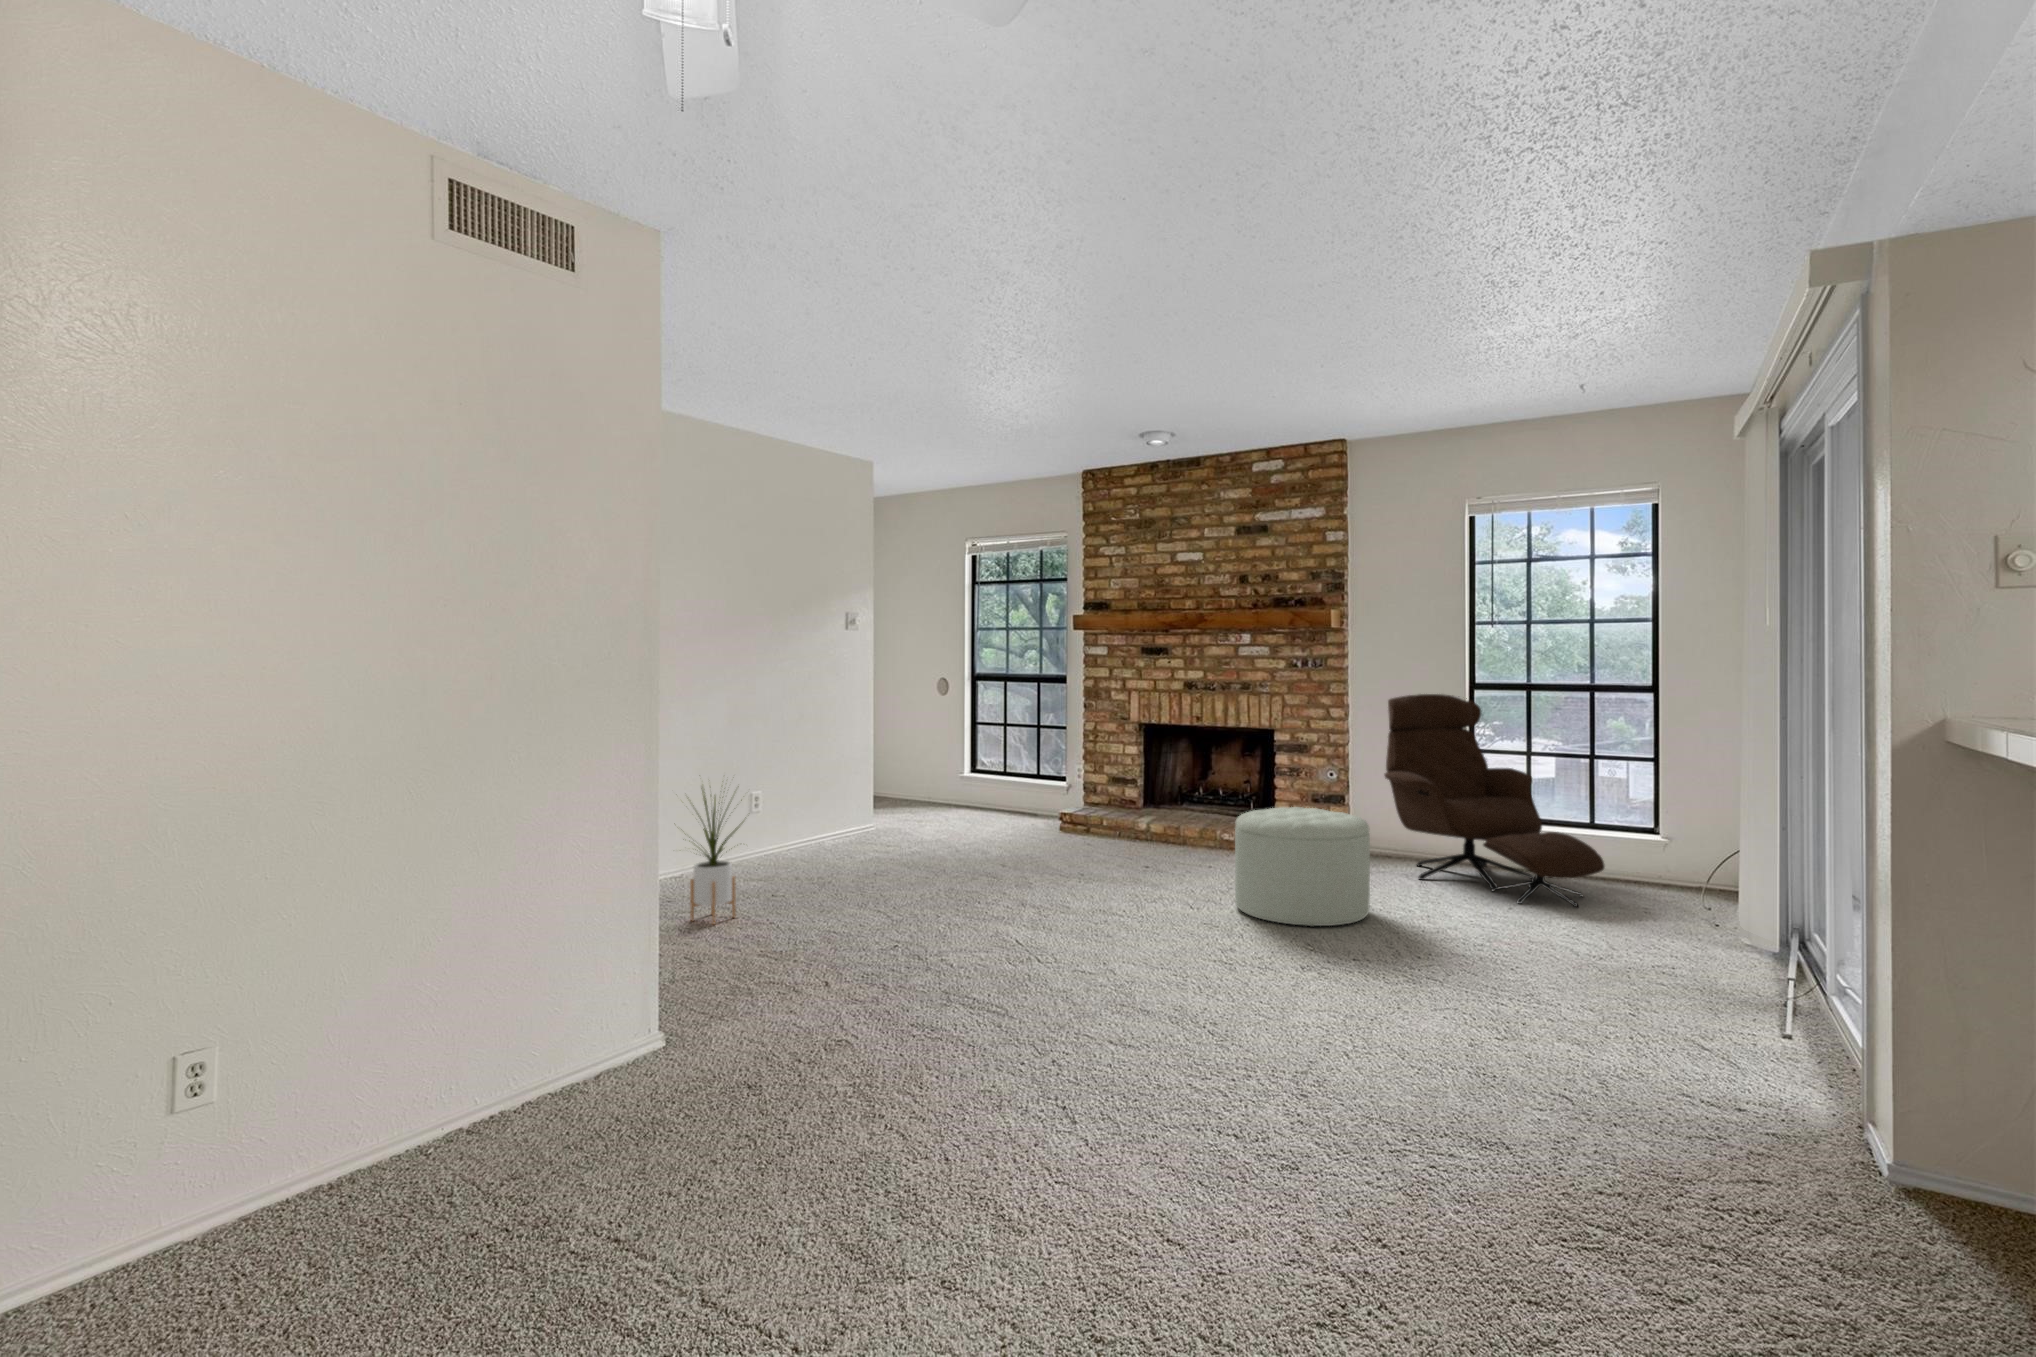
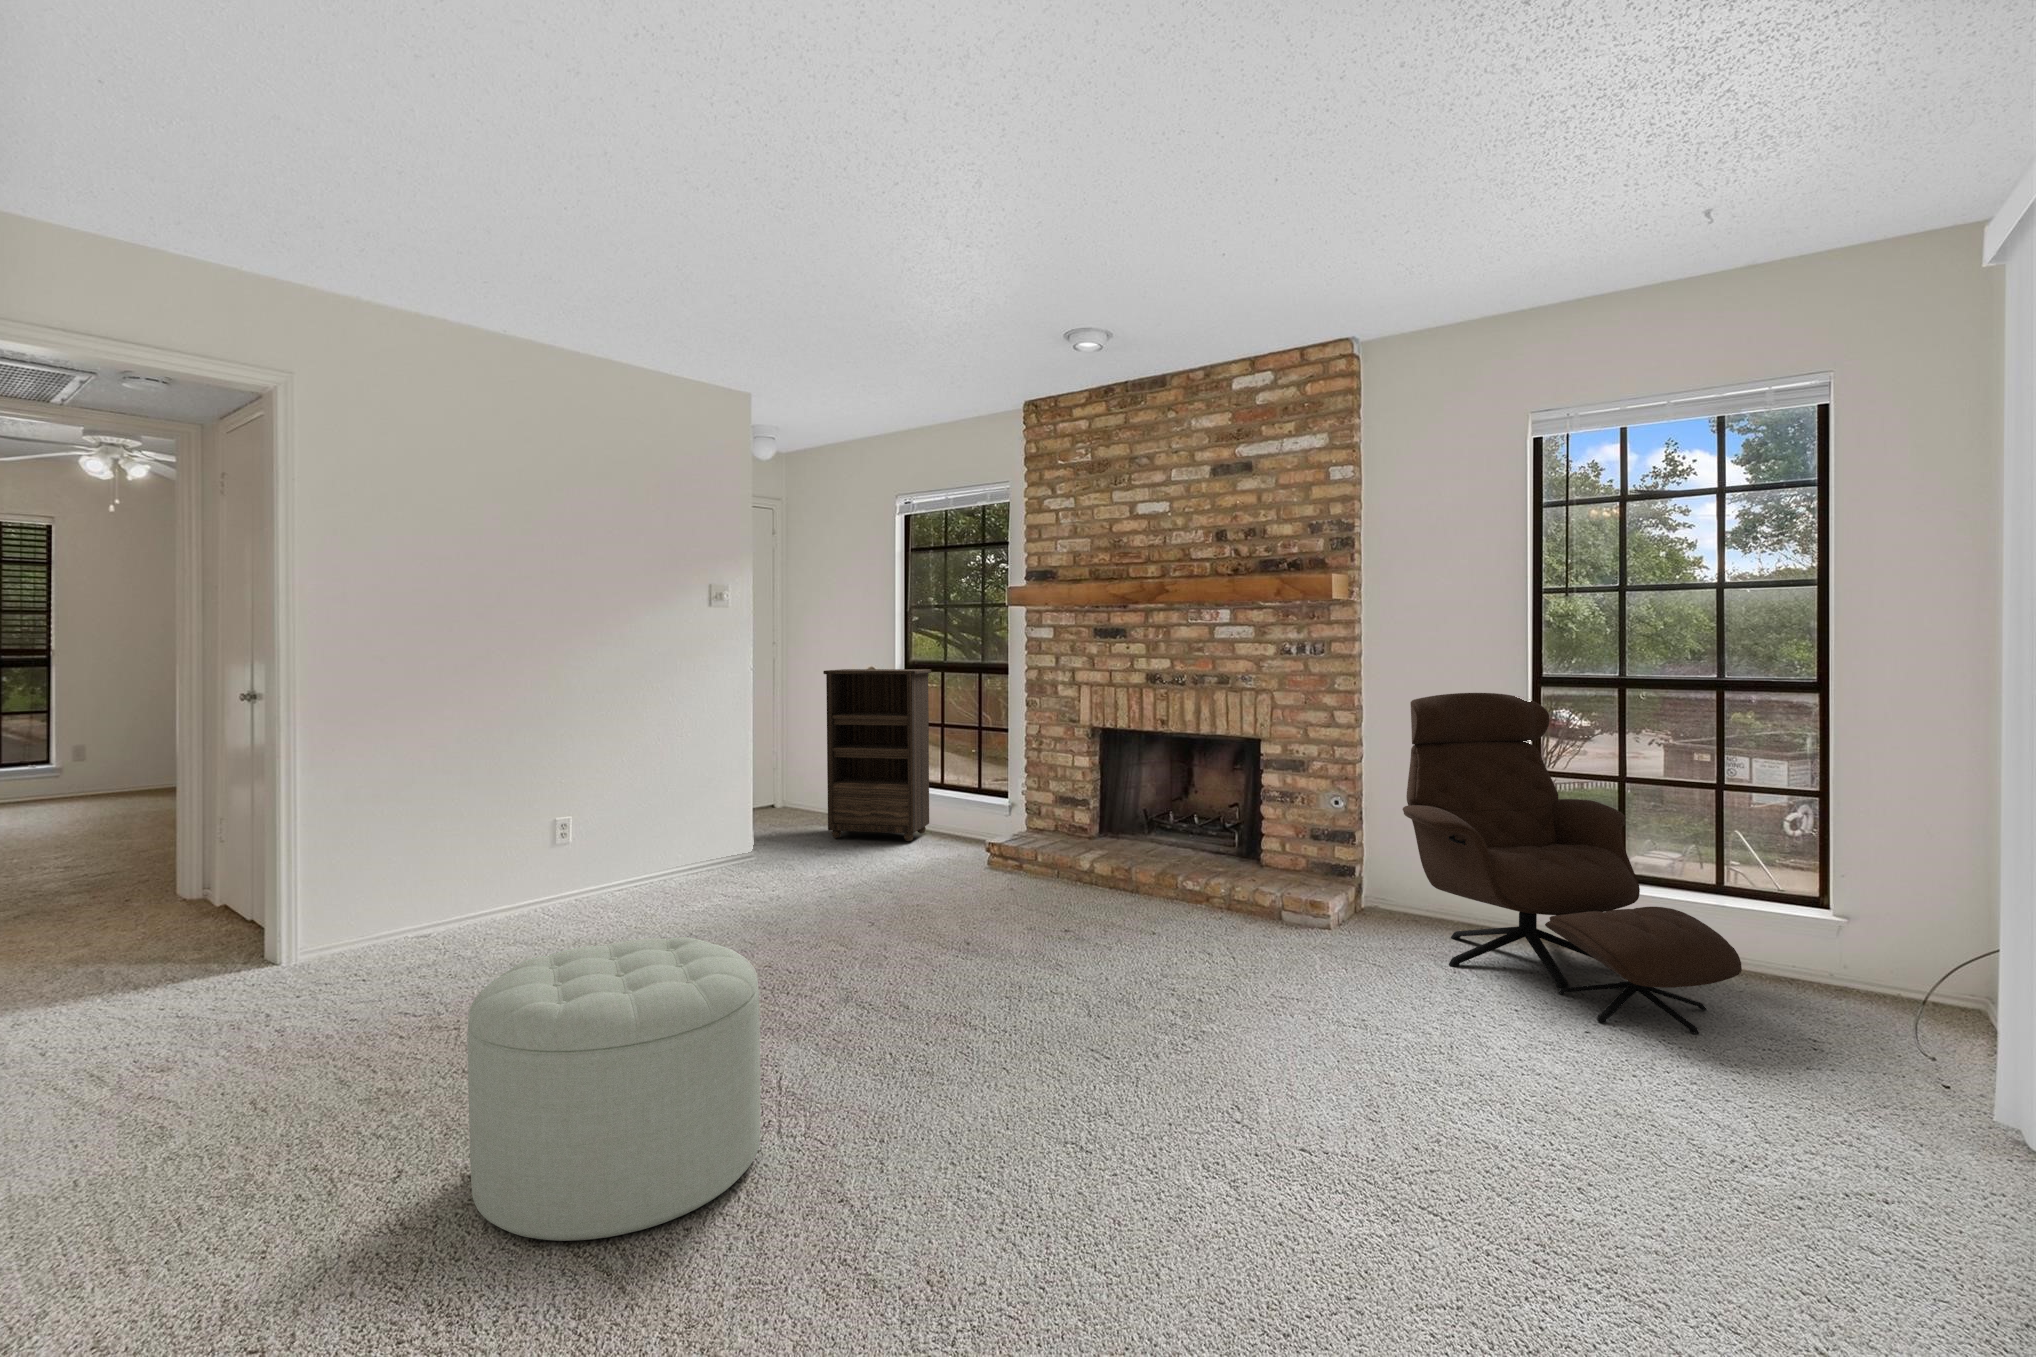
bookshelf: none [917,679,999,816] -> present [823,669,931,841]
house plant: present [690,788,743,924] -> none [297,812,432,1041]
ottoman: present [1235,807,1370,927] -> present [467,937,760,1241]

